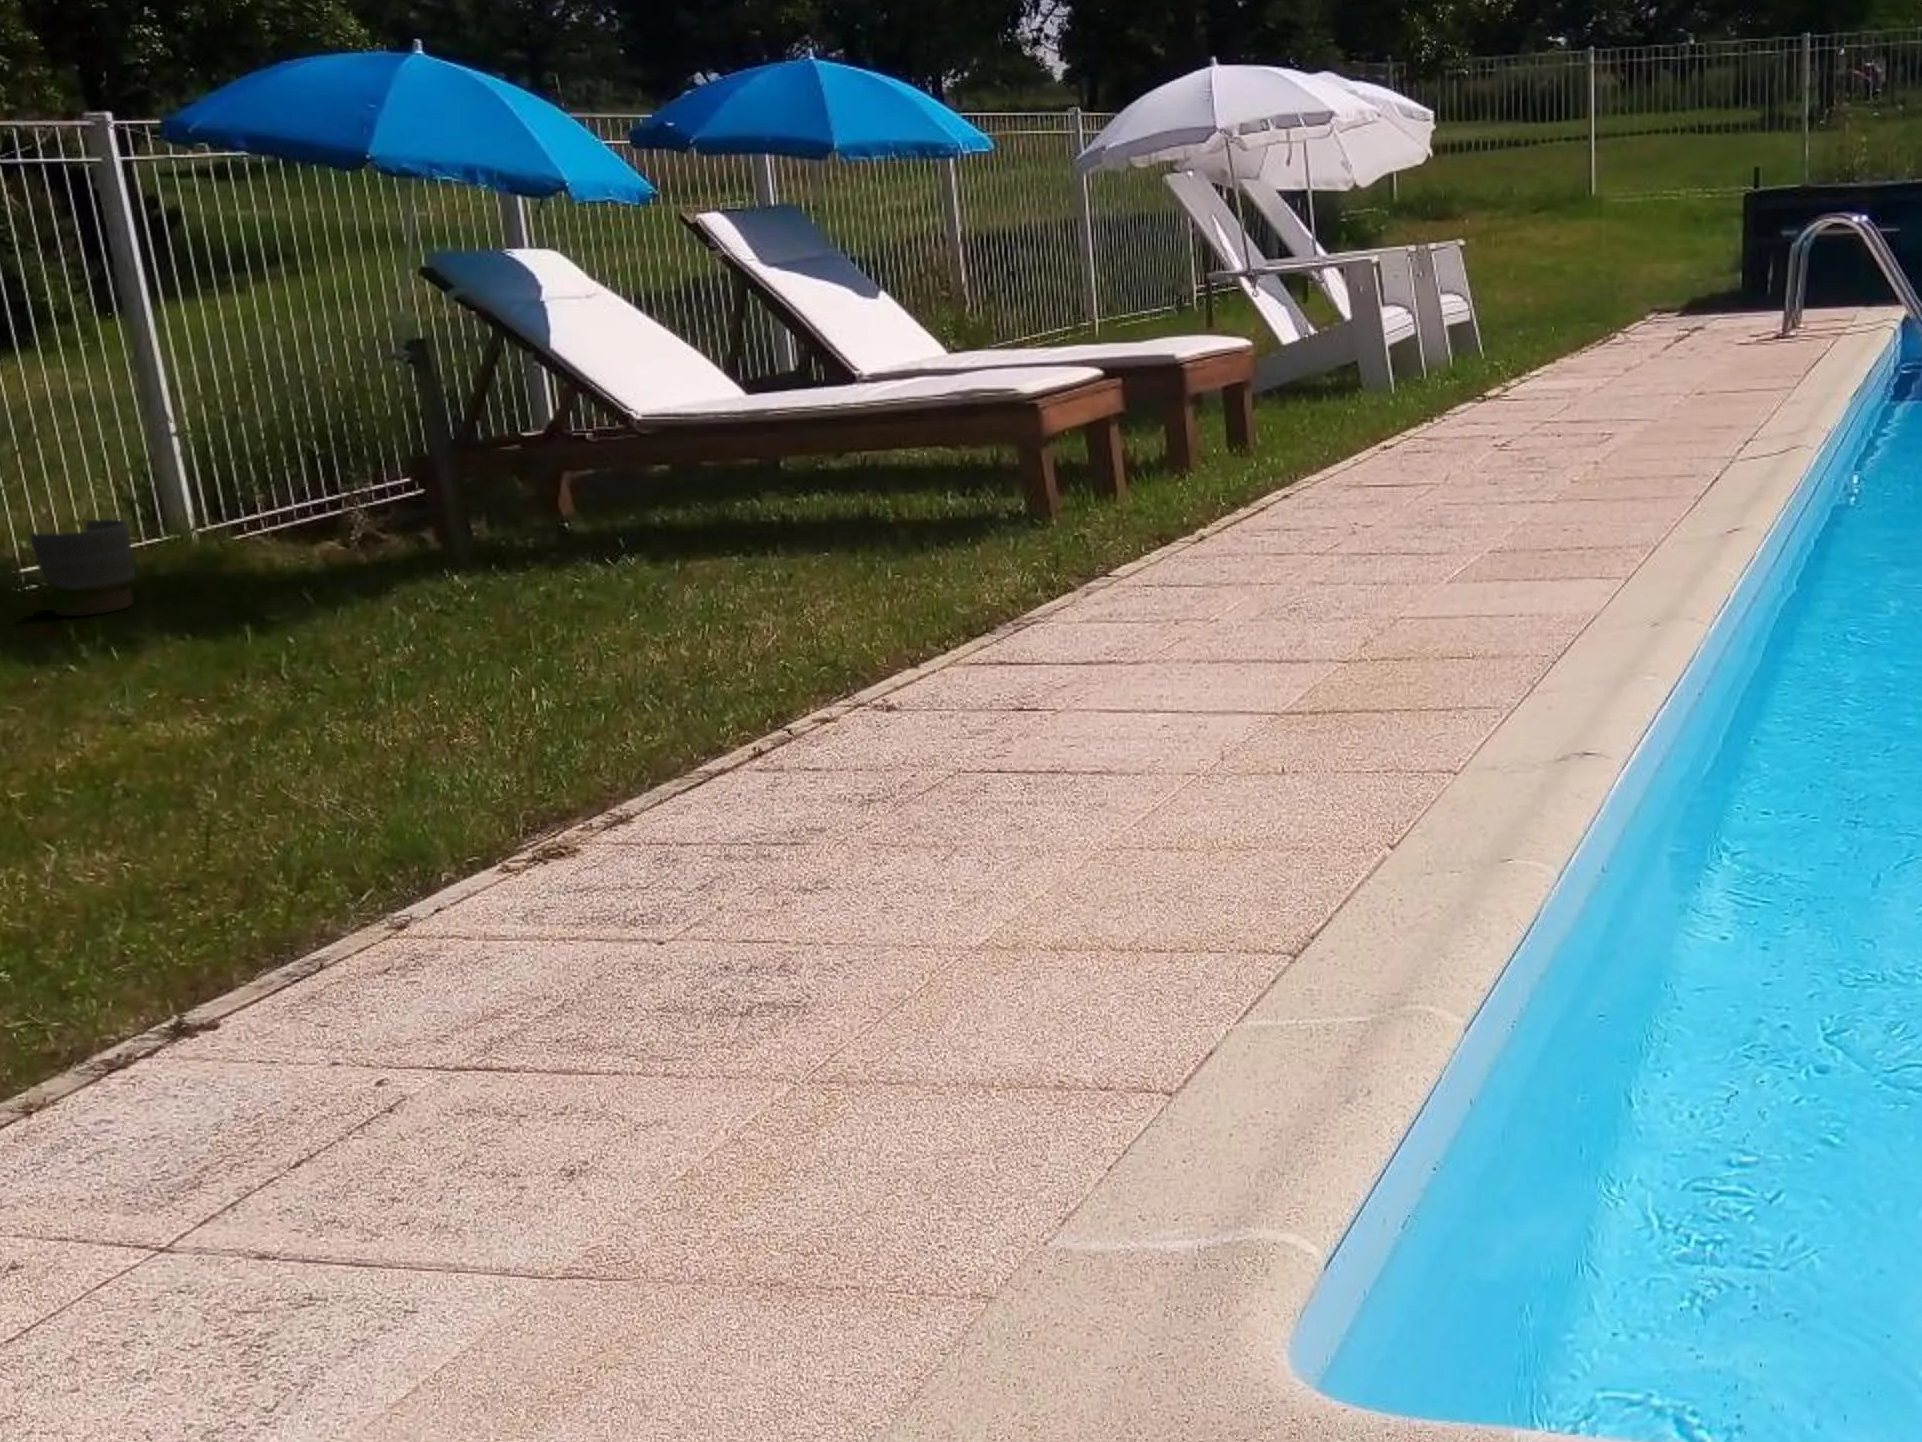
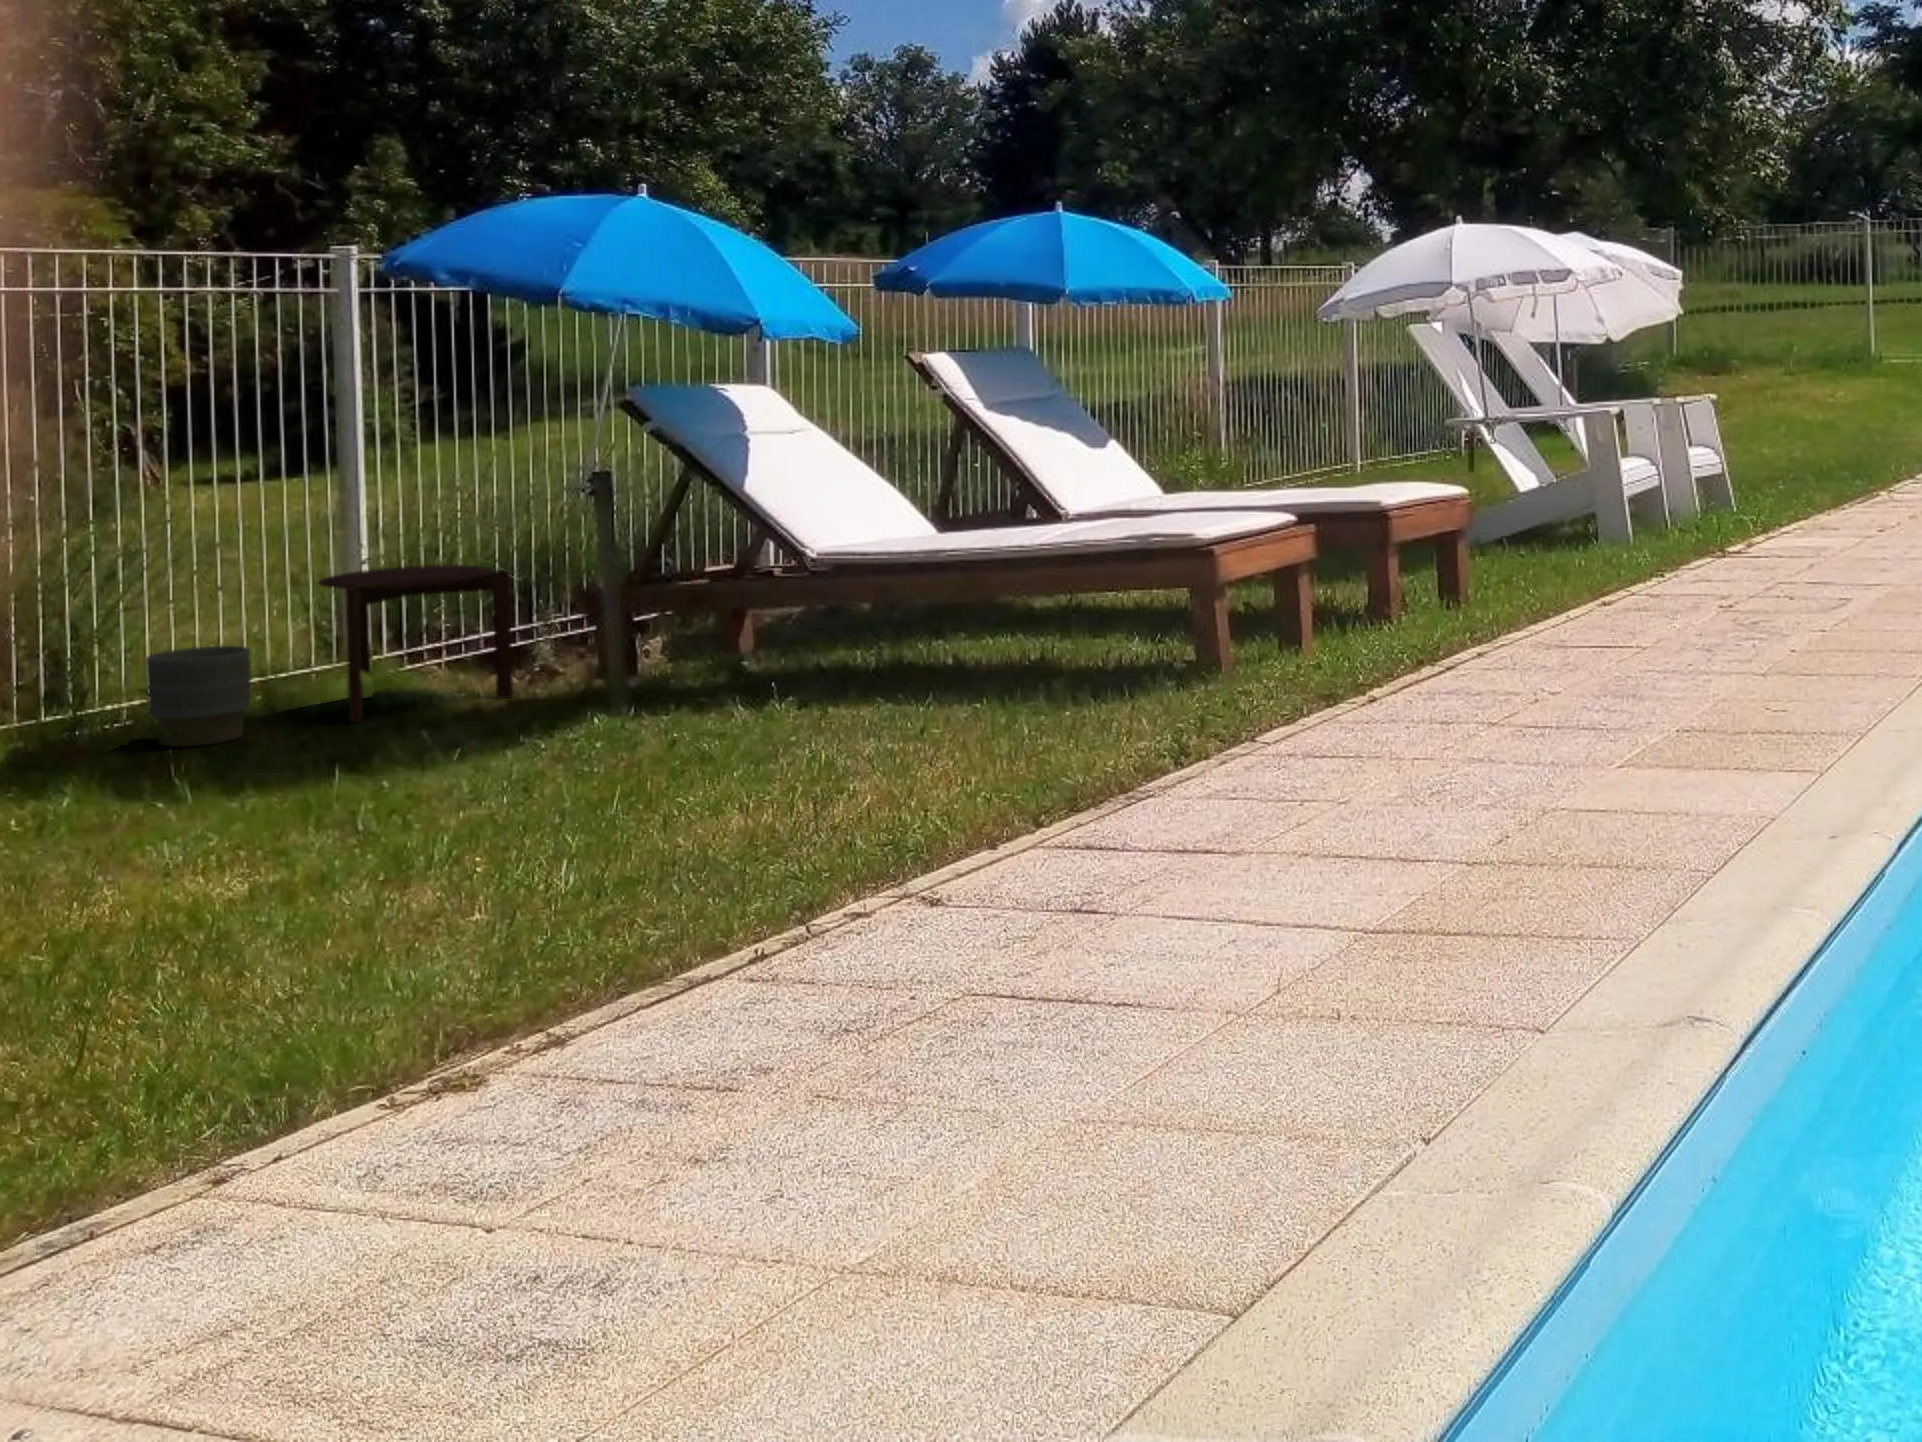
side table: none [173,436,376,590] -> present [318,565,513,724]

